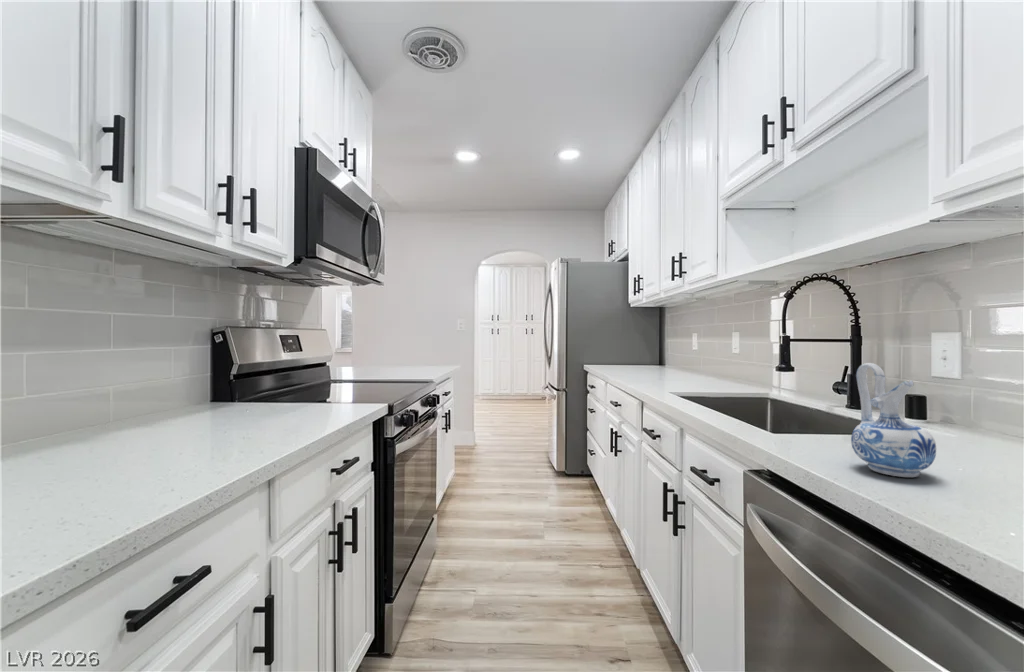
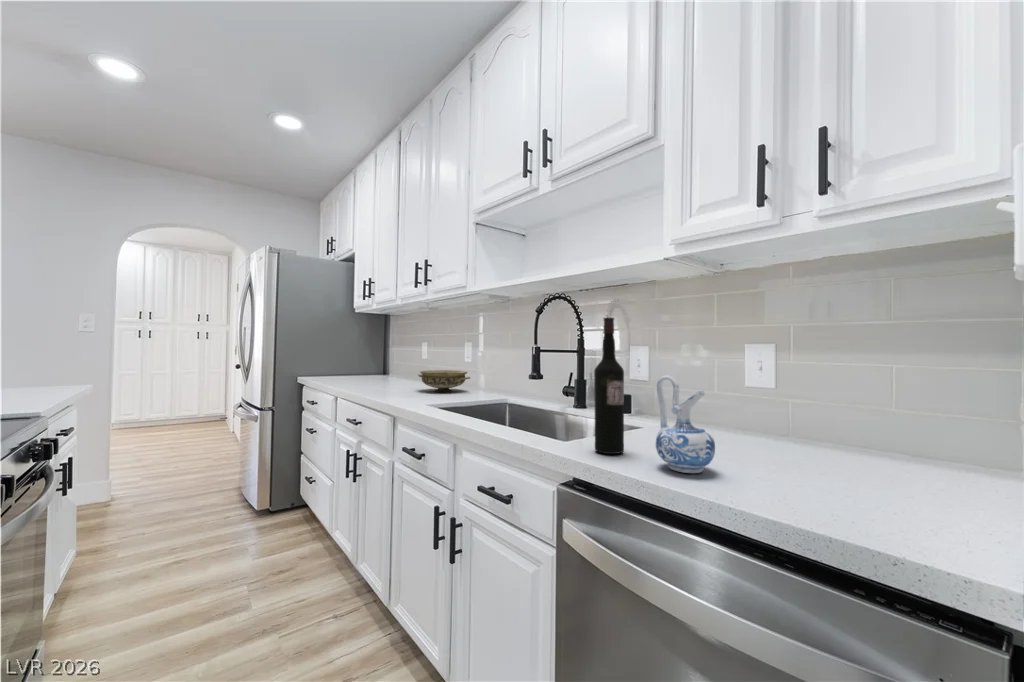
wine bottle: none [794,300,833,448] -> present [594,318,624,454]
ceramic bowl: none [676,360,729,382] -> present [418,370,470,392]

